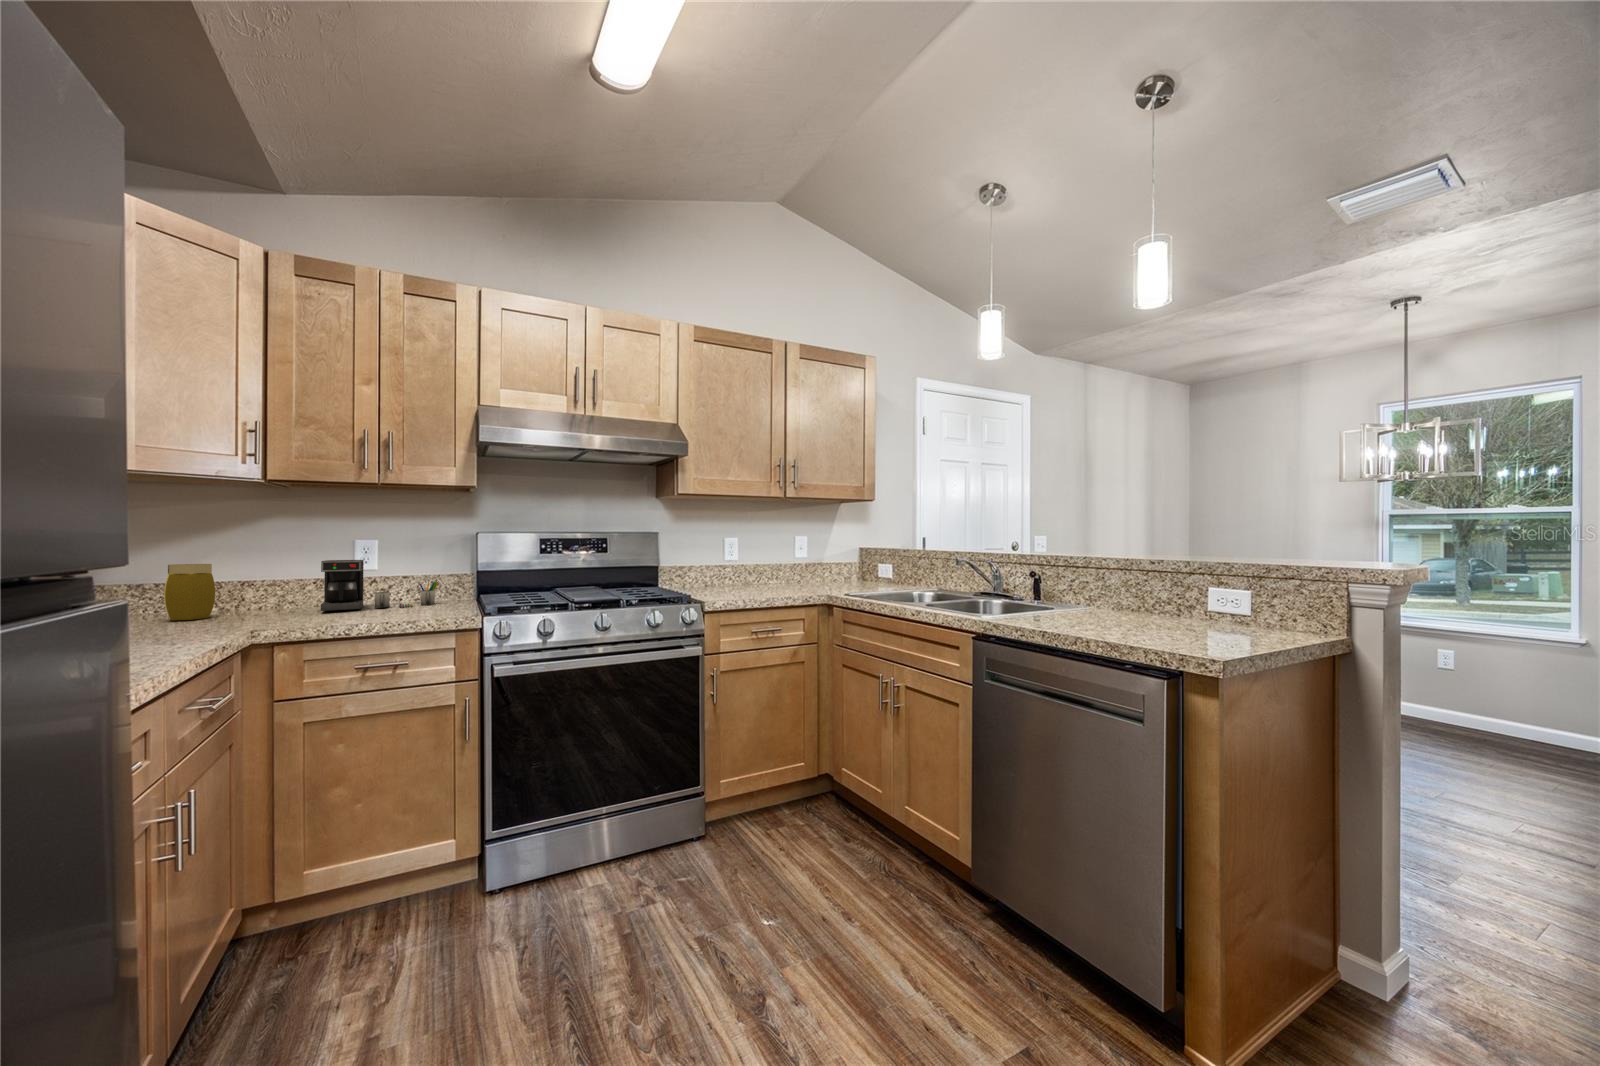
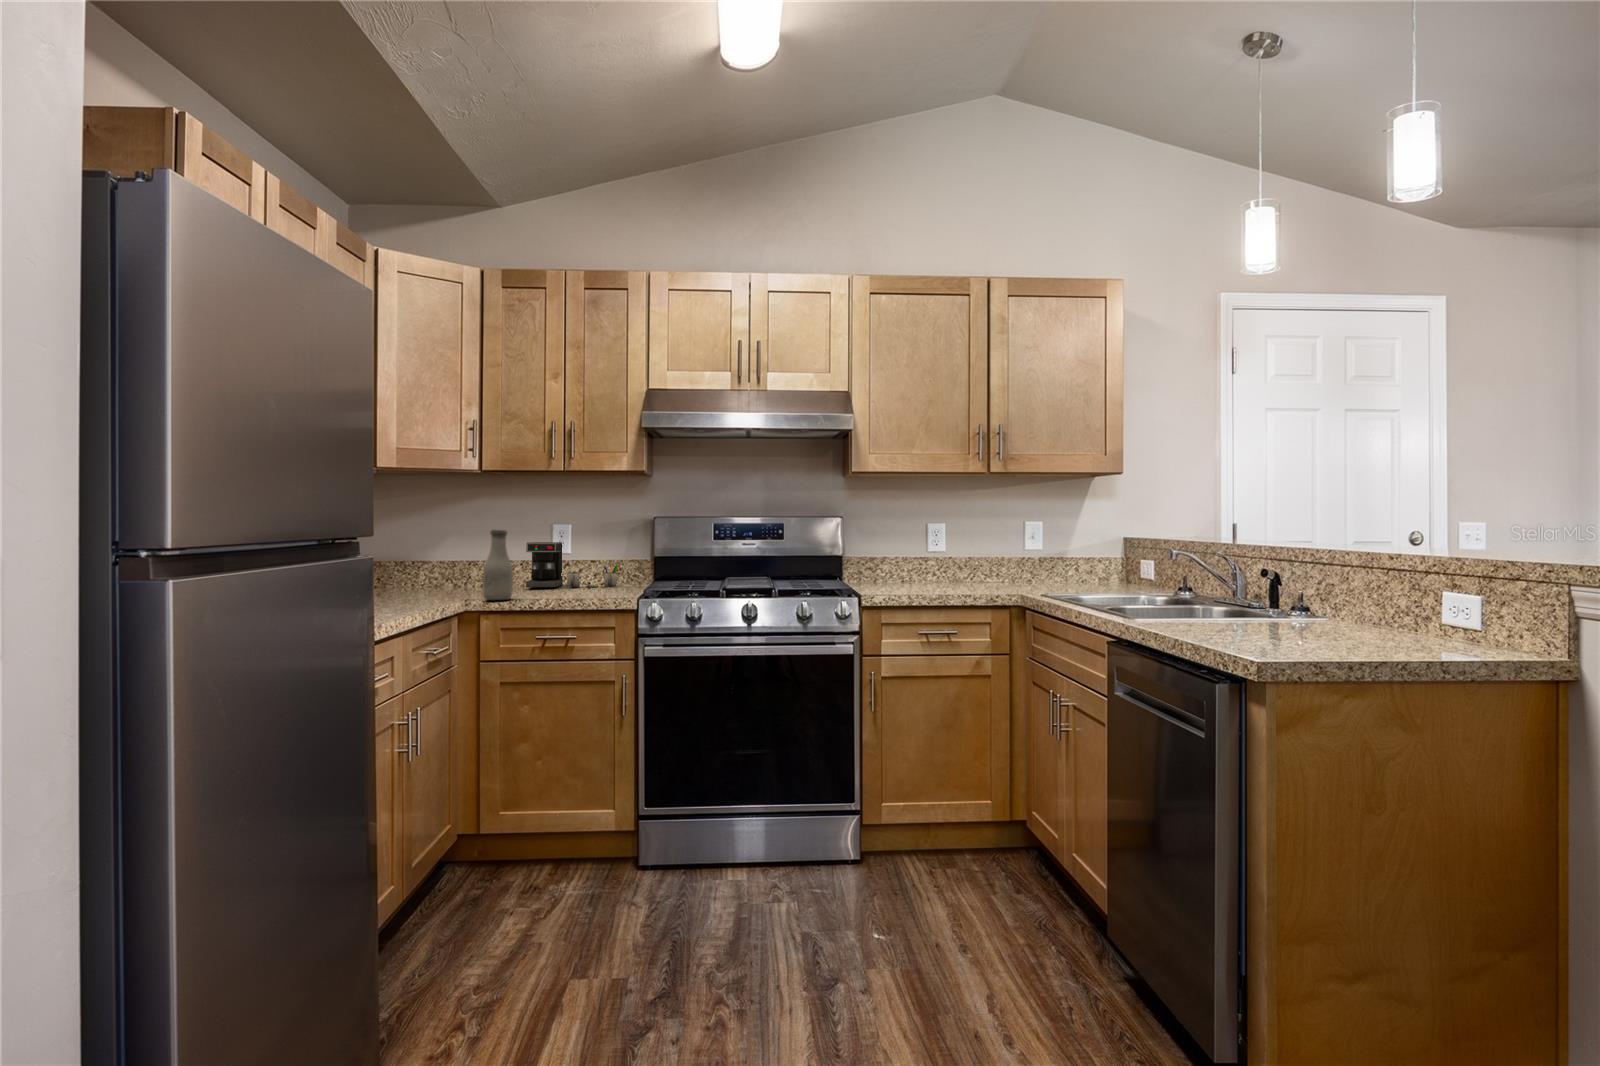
bottle: none [274,548,317,630] -> present [482,530,513,600]
jar: present [164,564,215,620] -> none [425,543,457,590]

